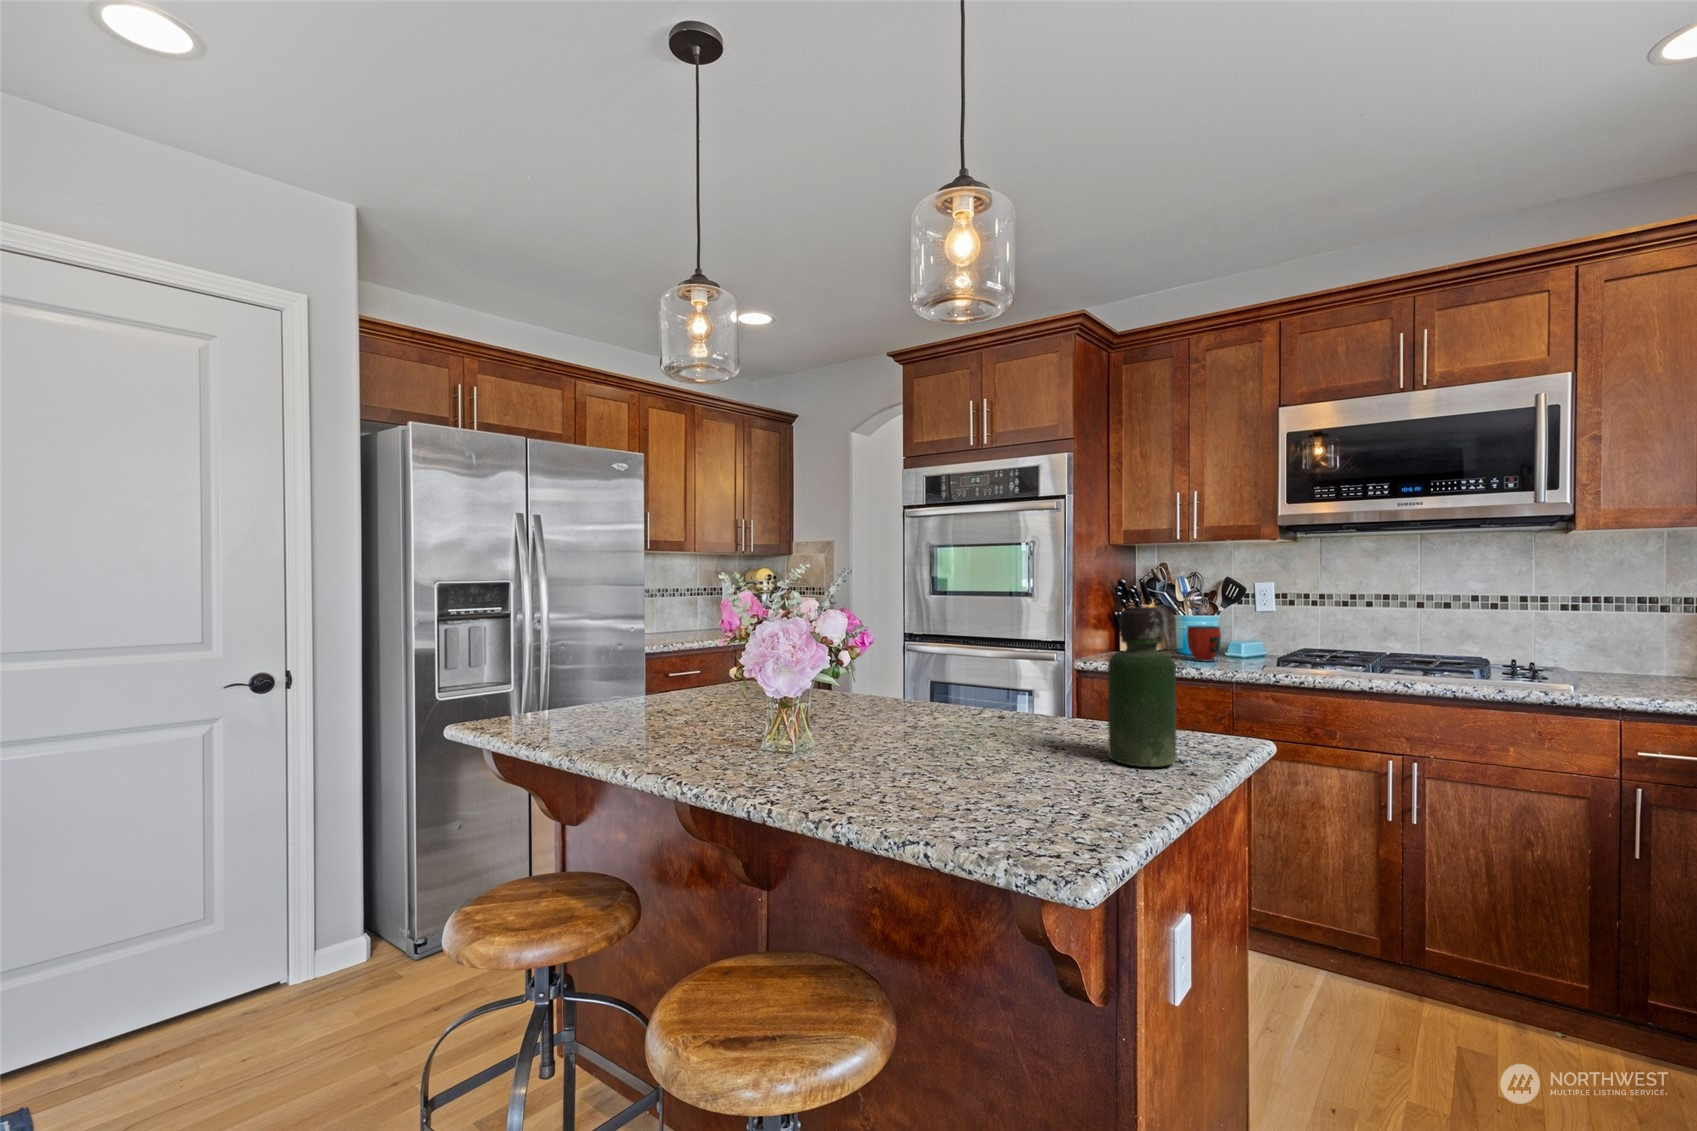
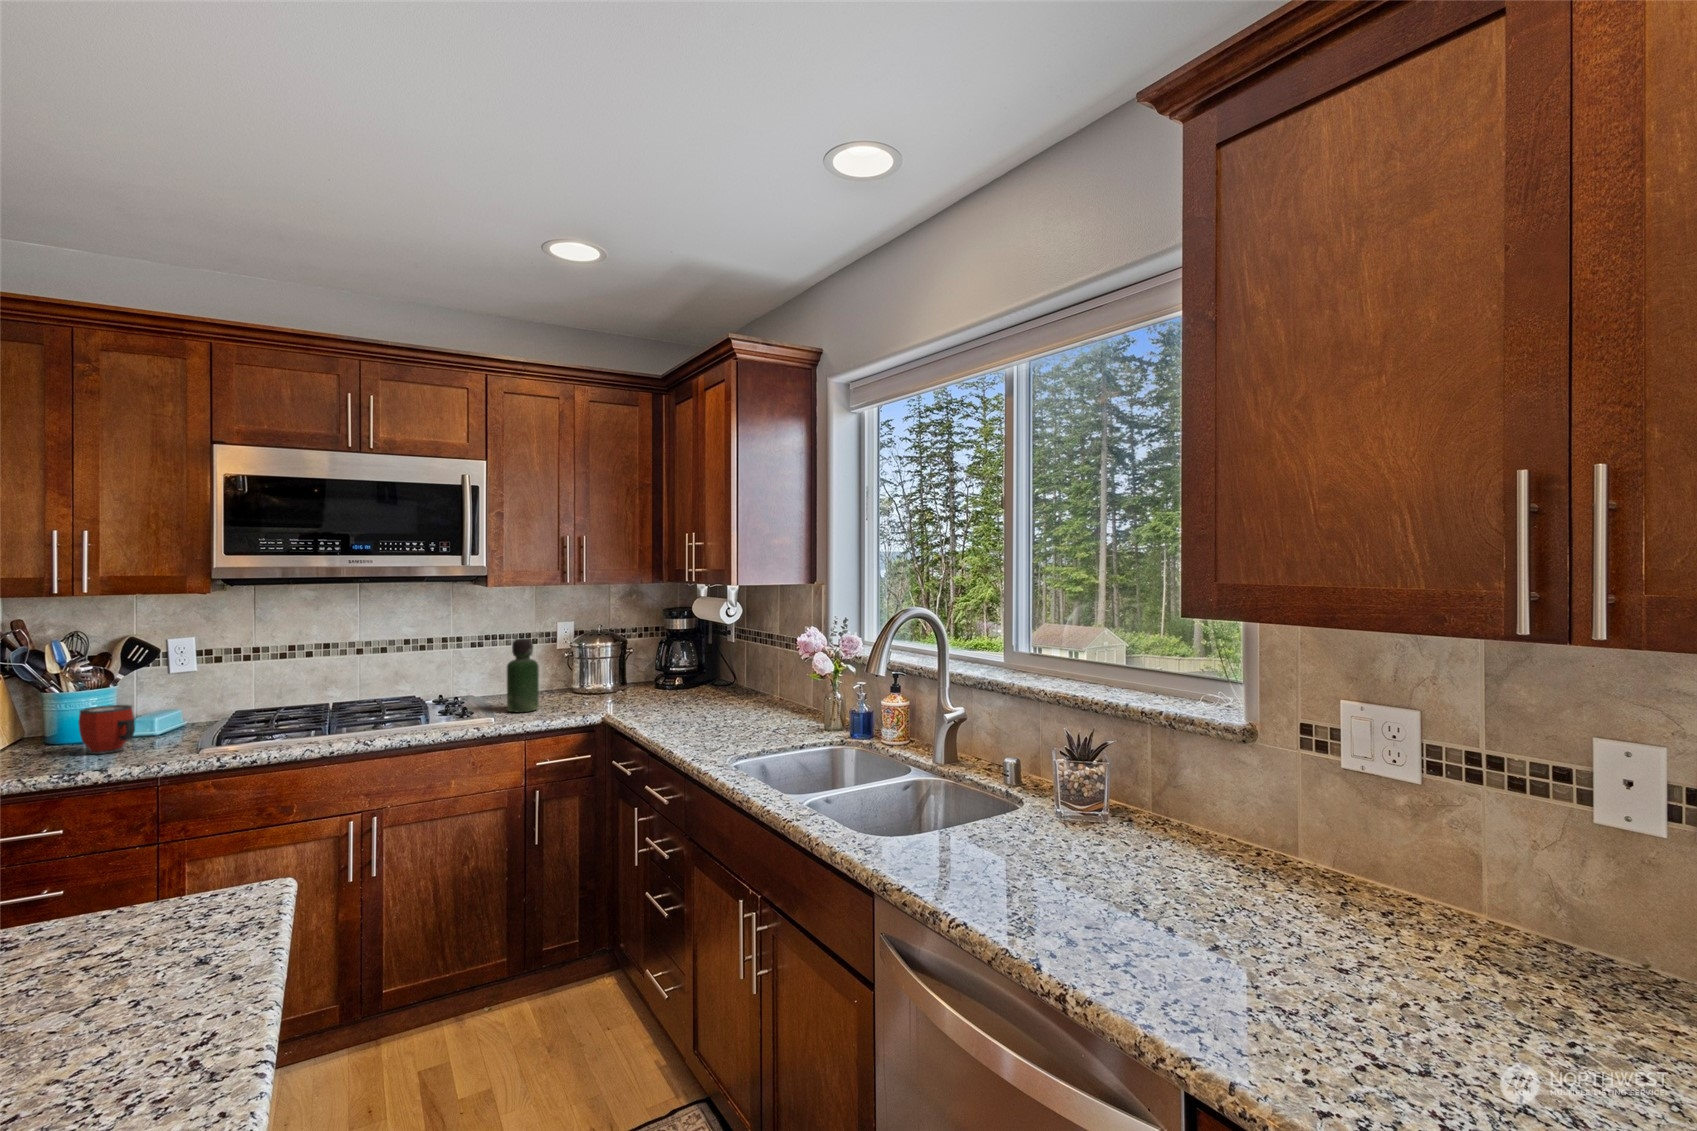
bottle: present [1108,607,1176,767] -> present [507,639,539,712]

